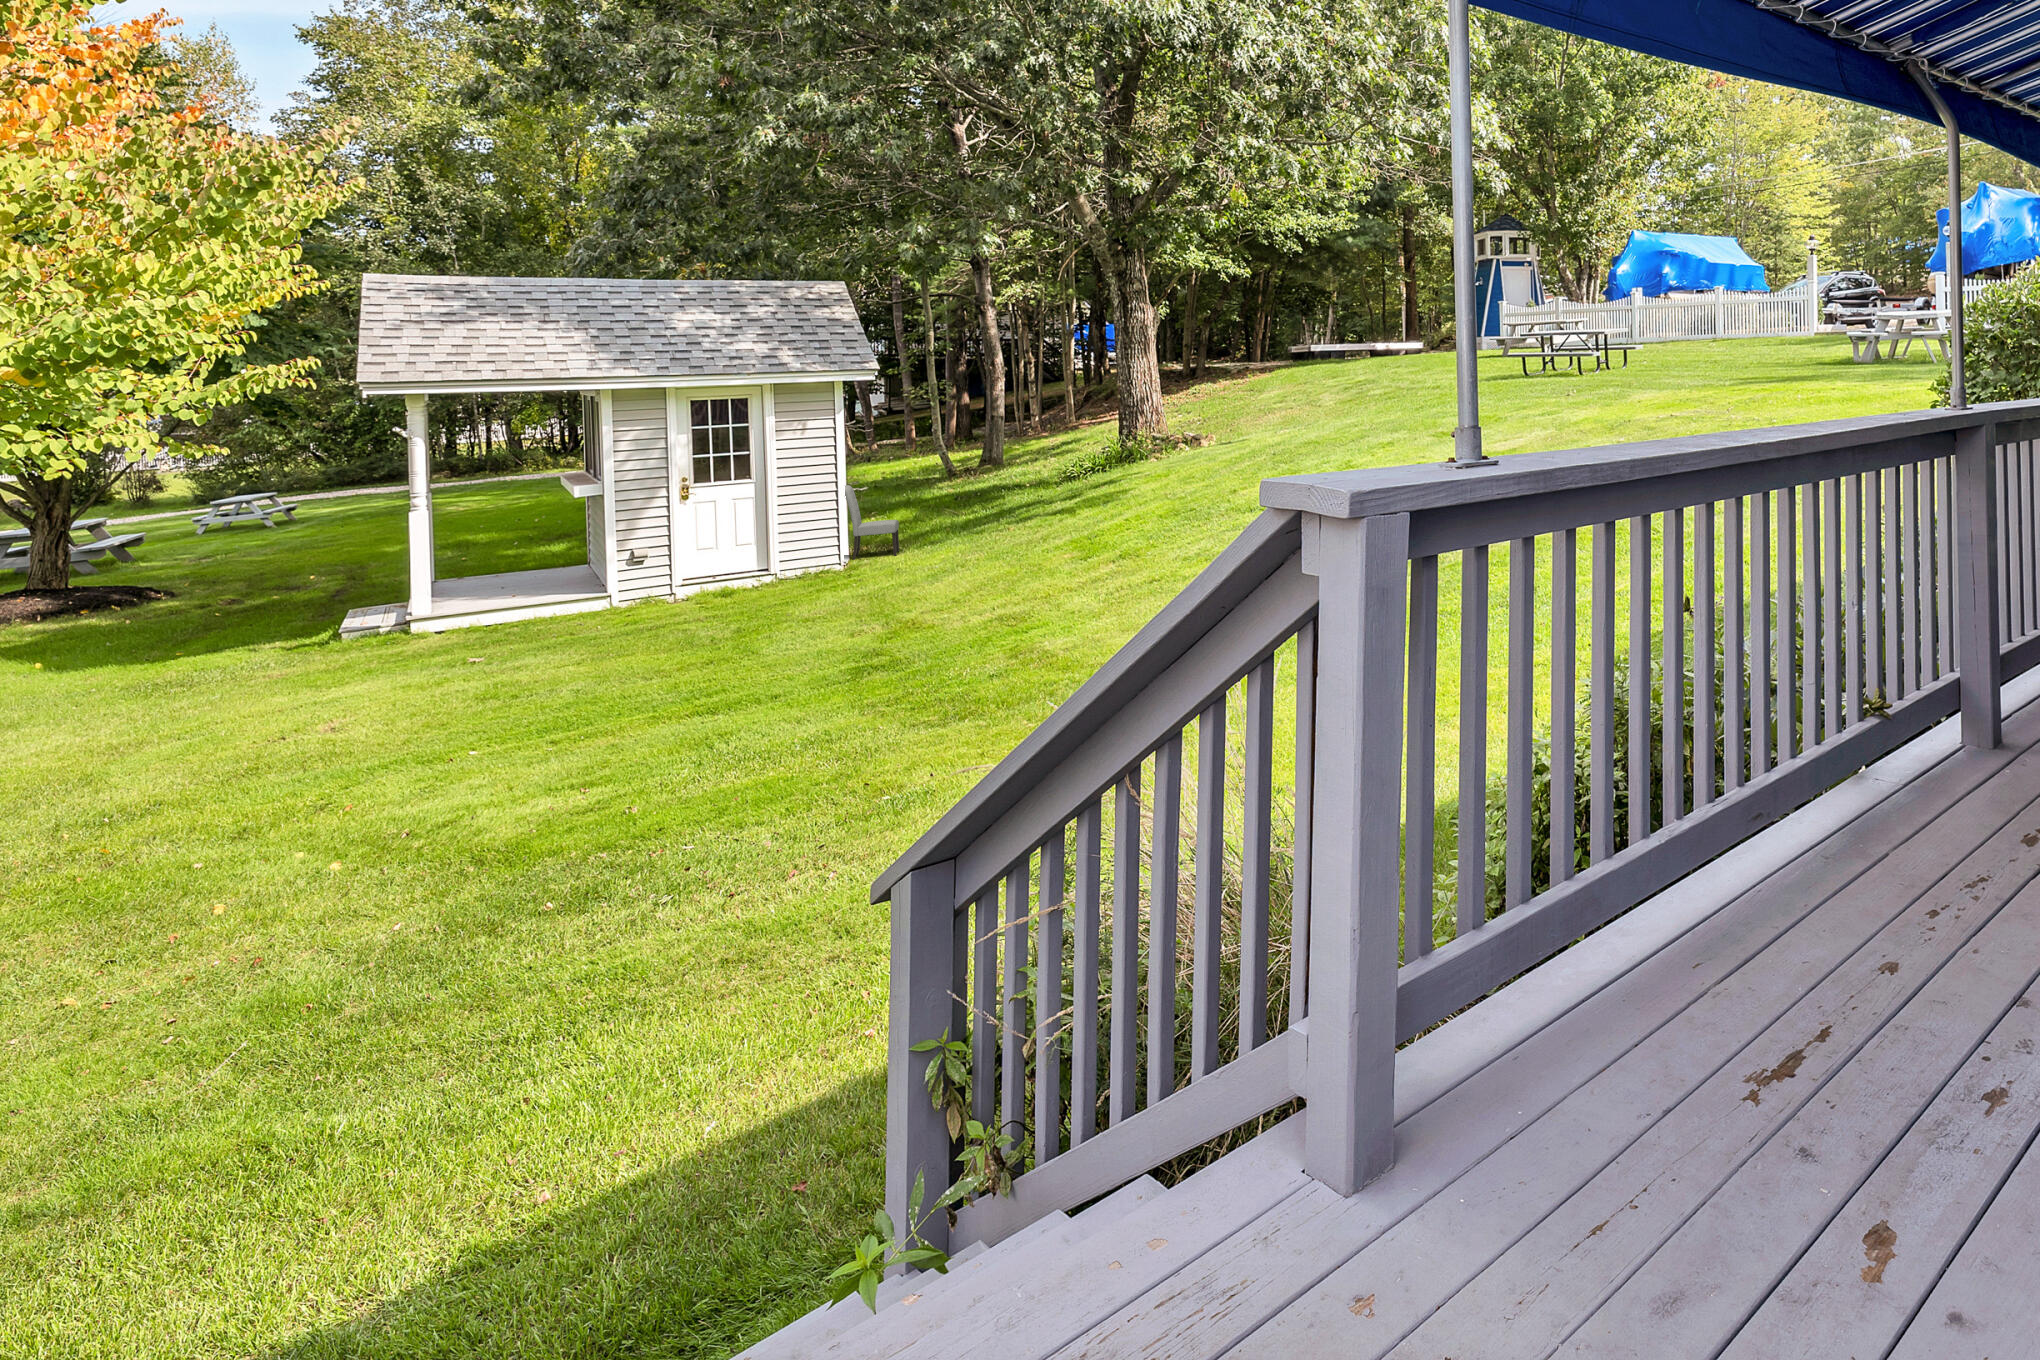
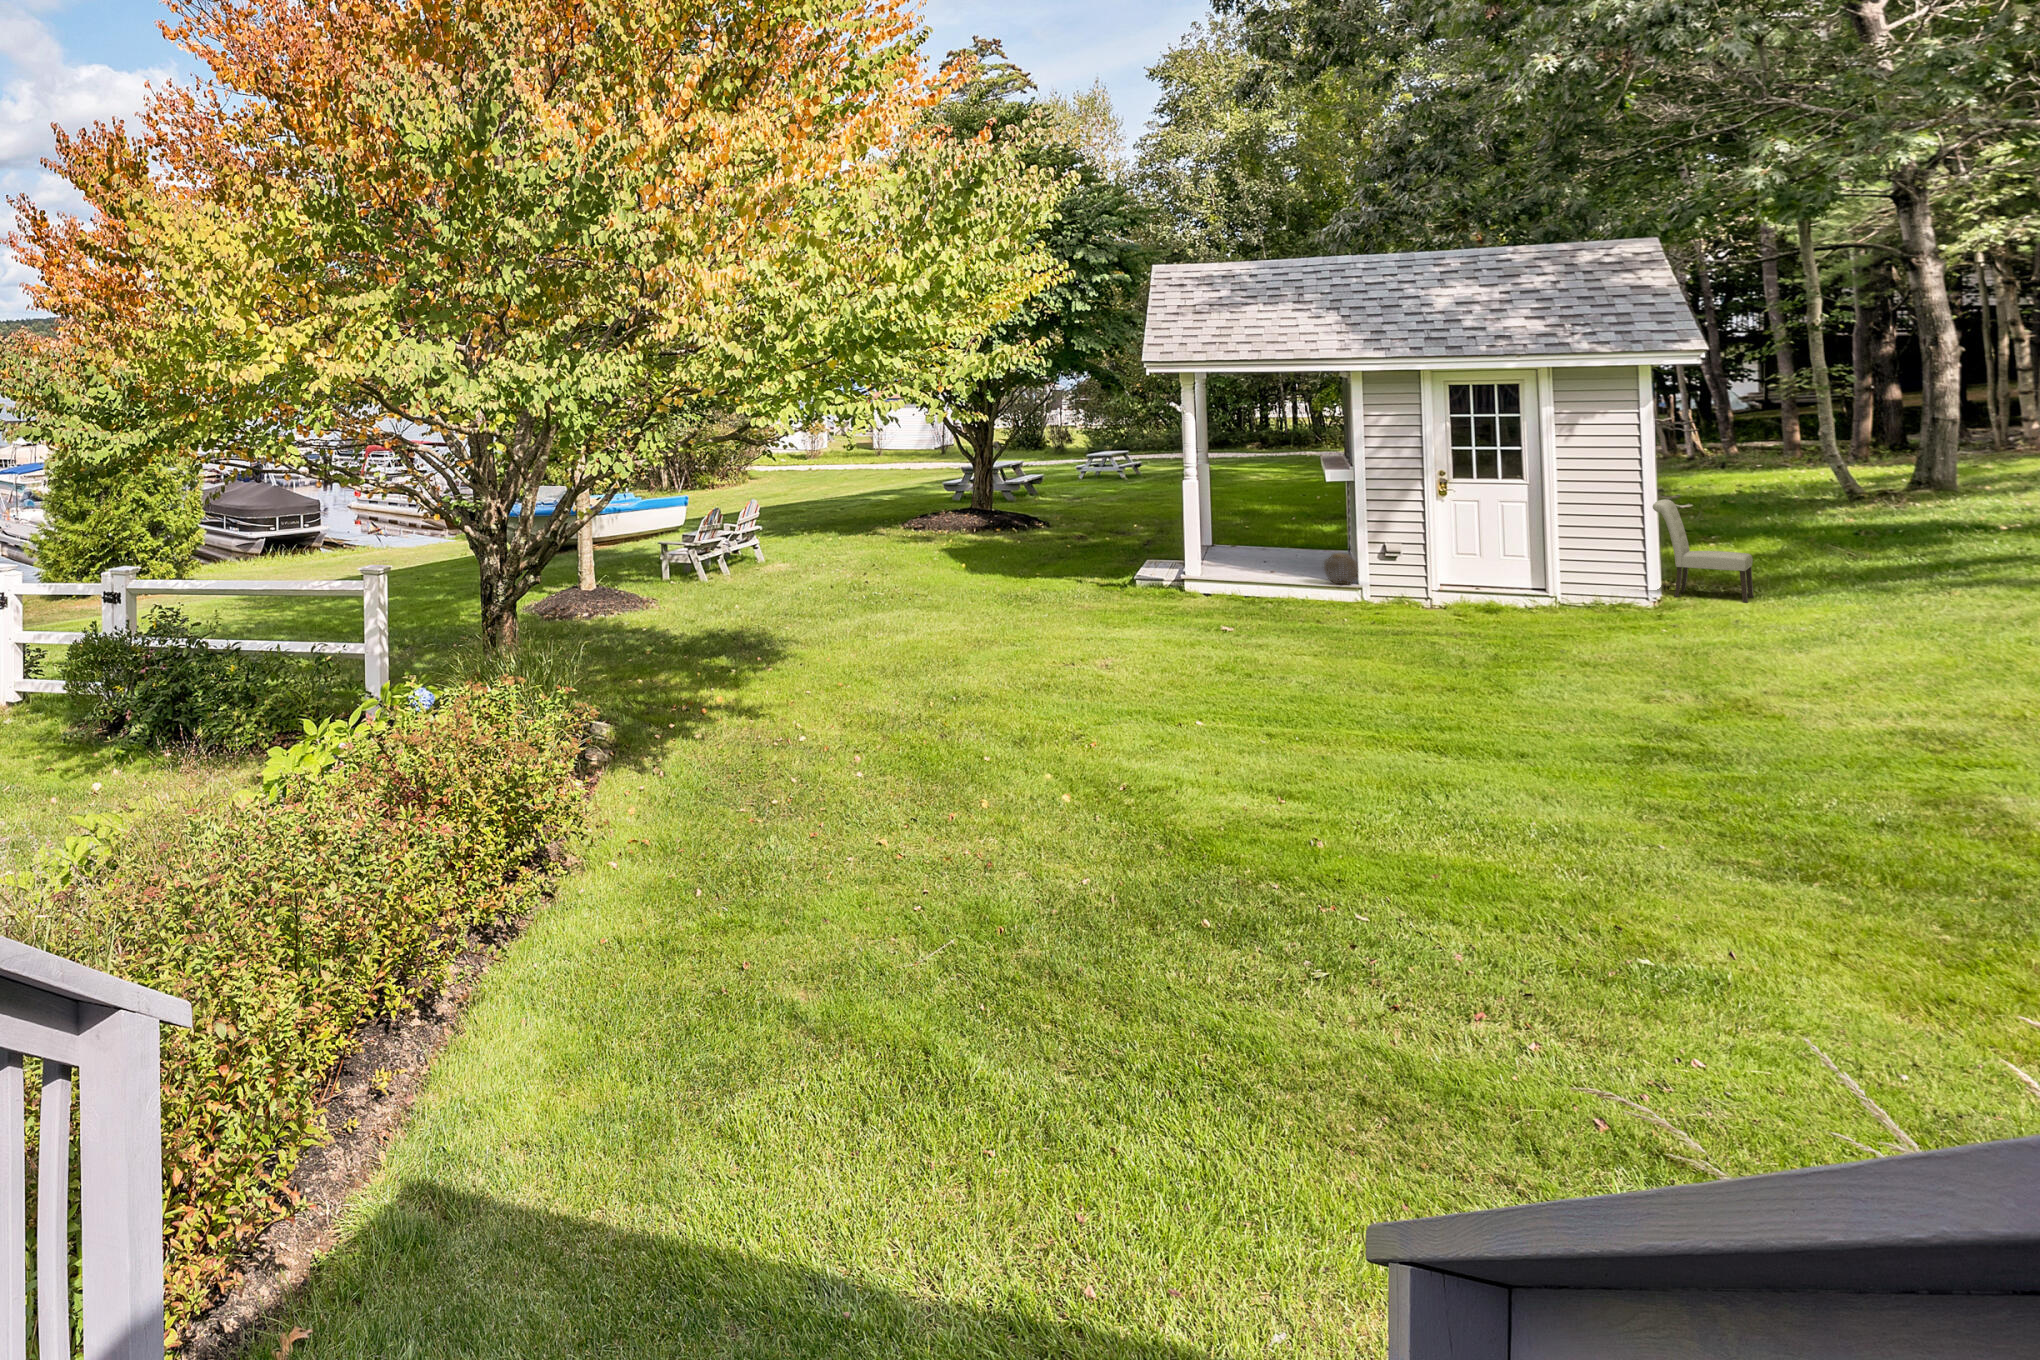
woven basket: none [572,566,606,598] -> present [1325,553,1358,585]

